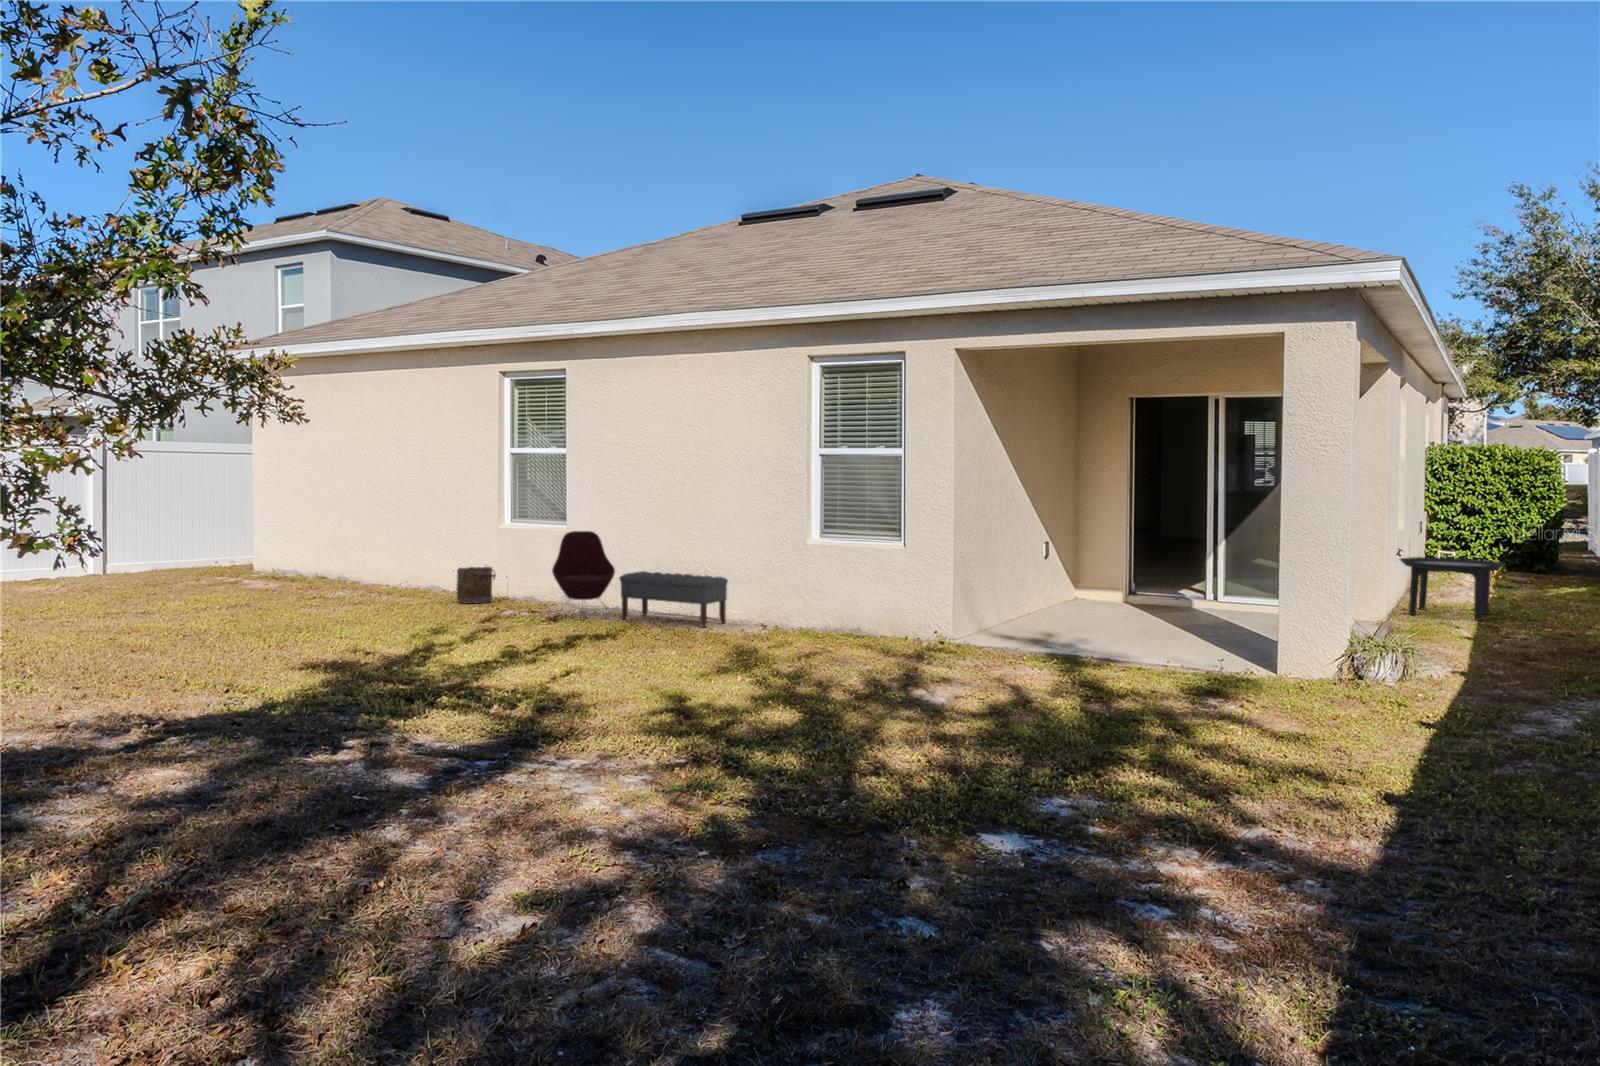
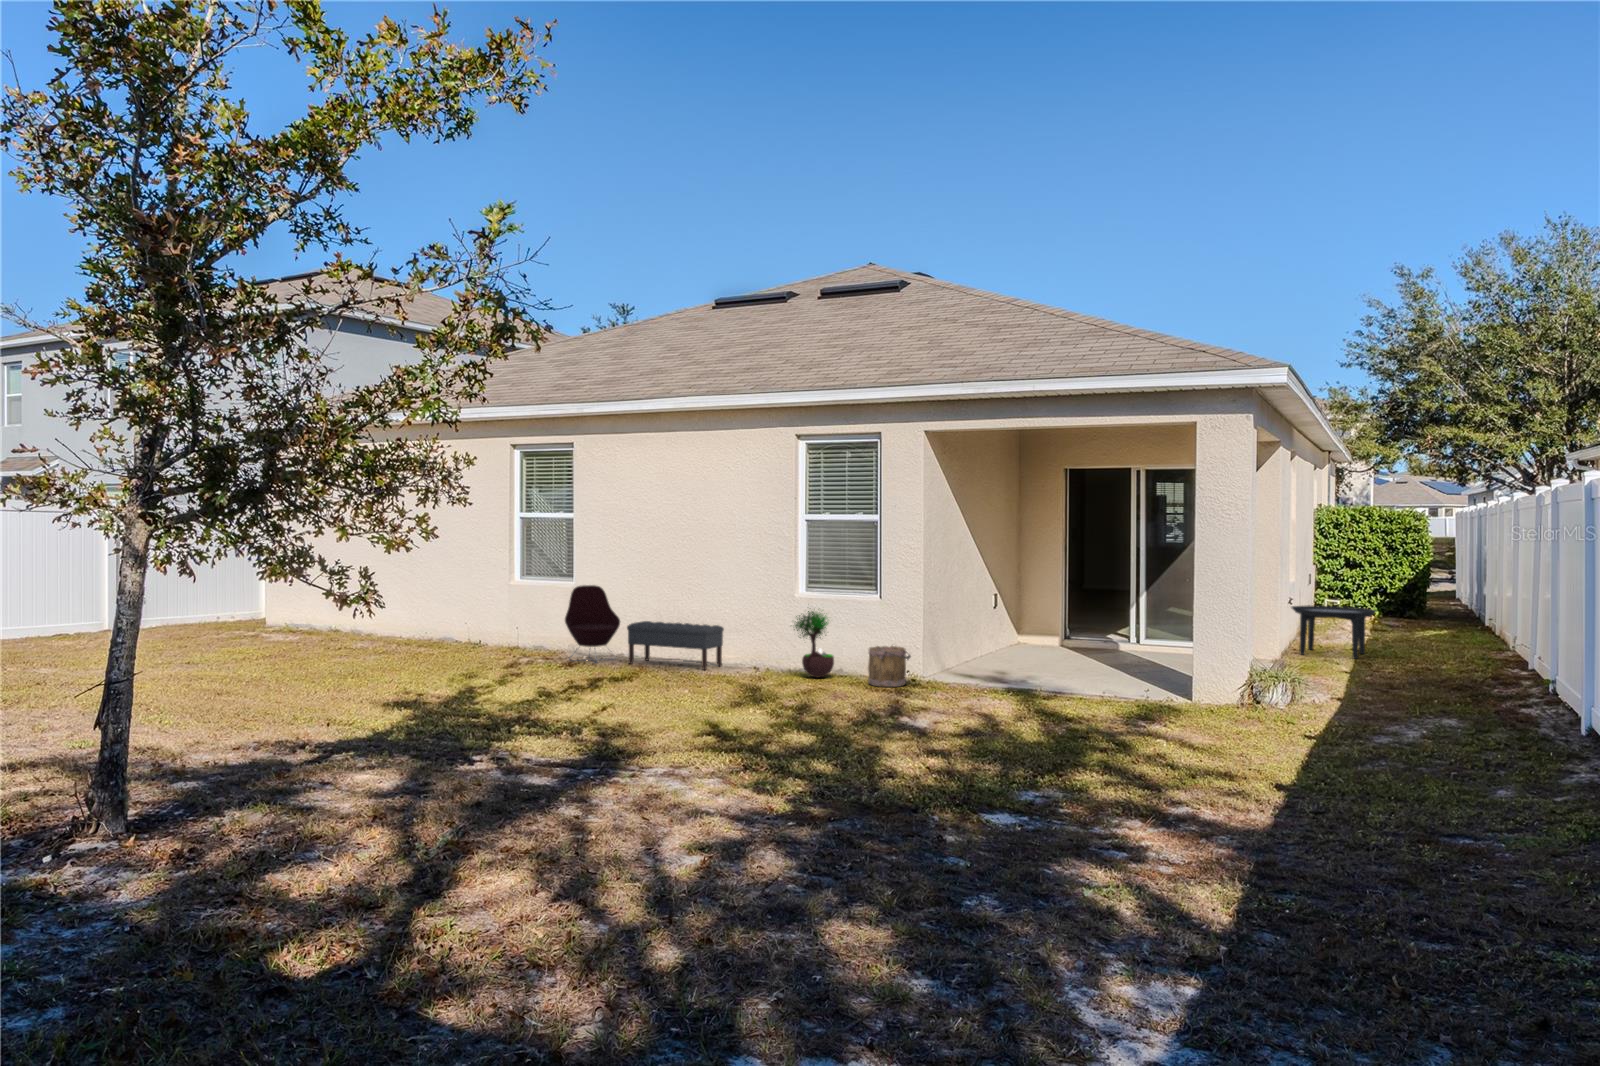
potted tree: none [797,552,850,638] -> present [794,611,834,678]
bucket: present [457,567,496,603] -> present [868,646,911,687]

